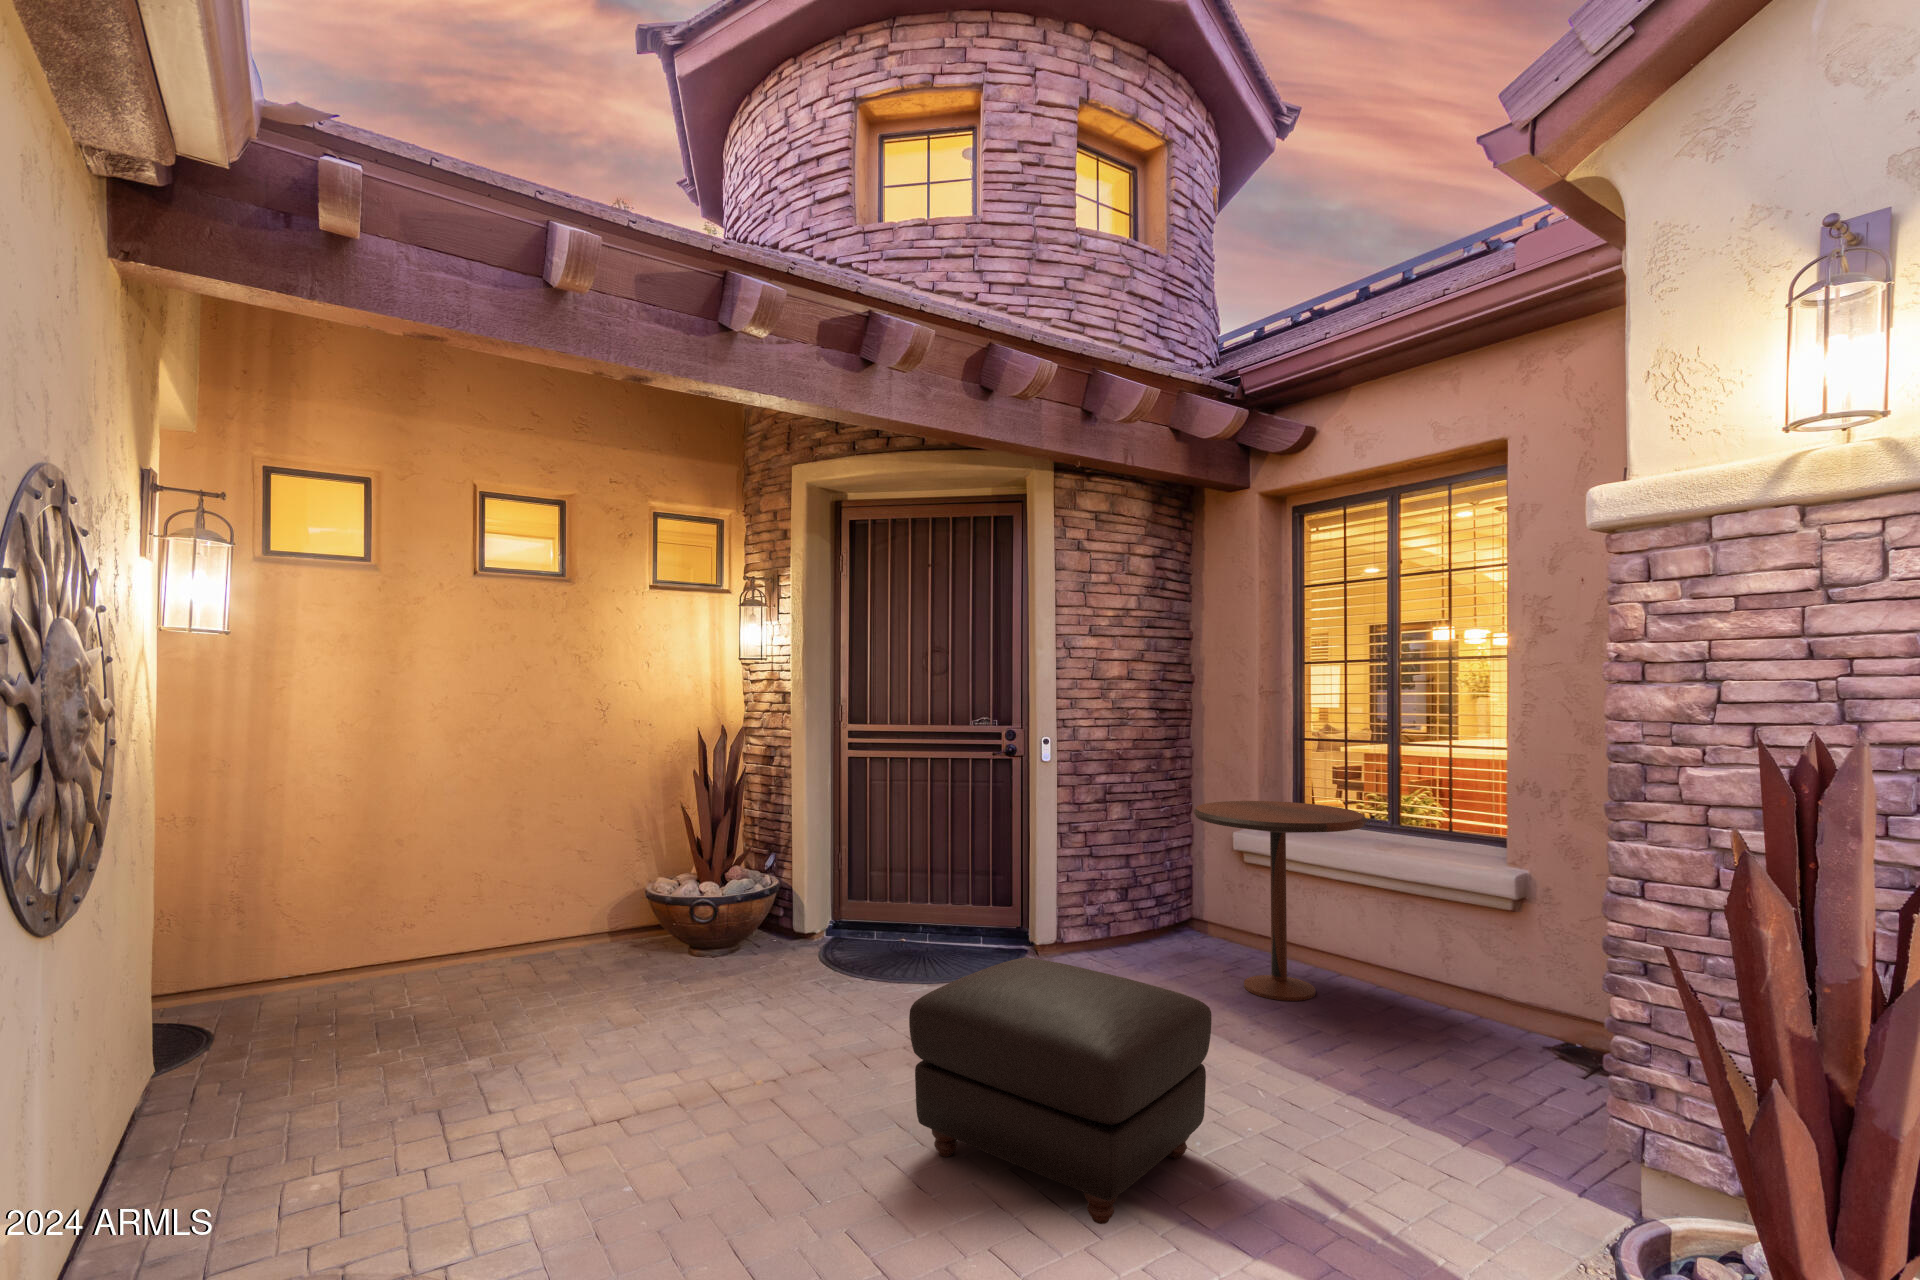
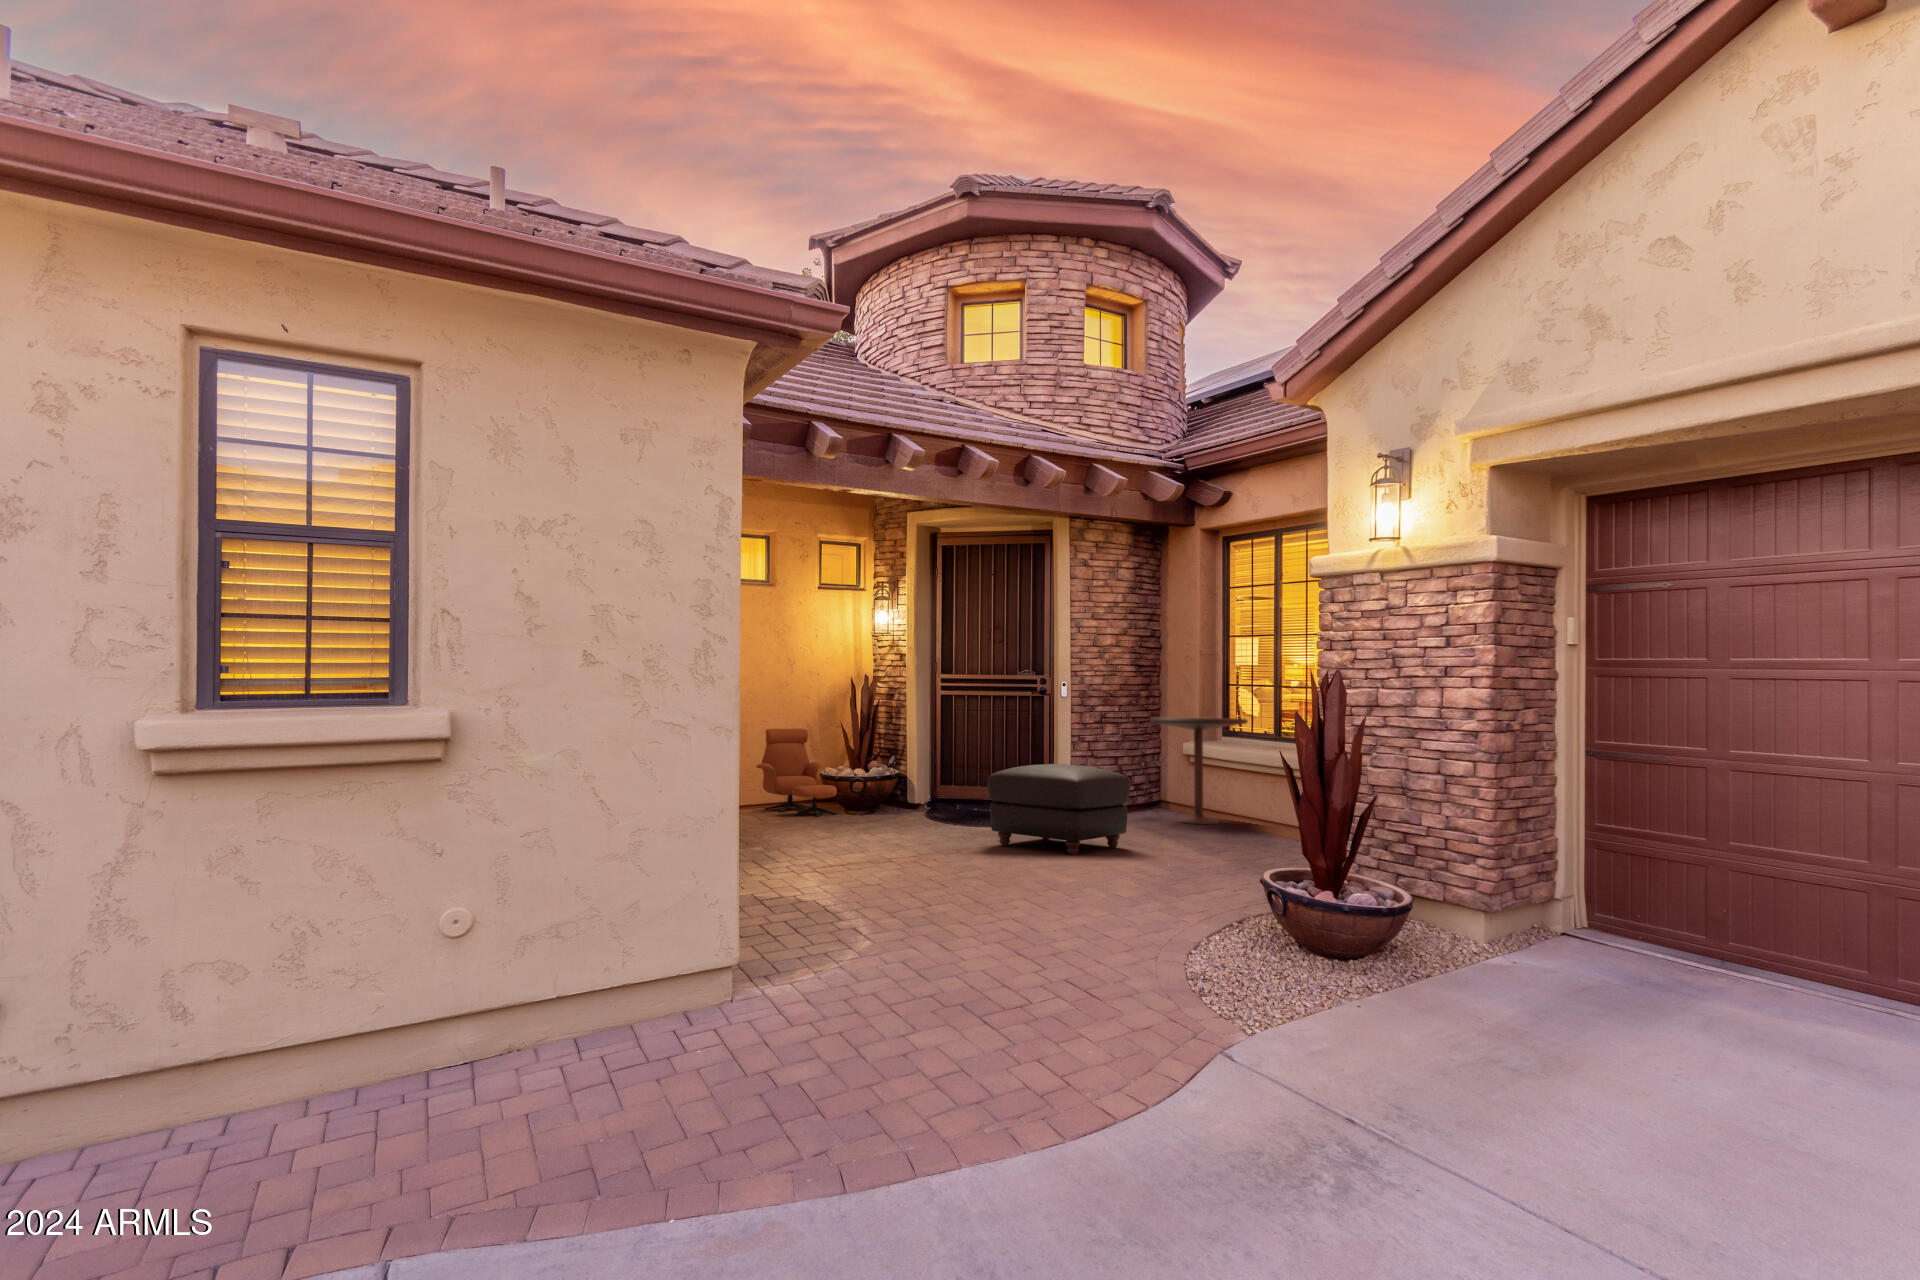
lounge chair: none [528,817,661,990] -> present [756,729,837,817]

